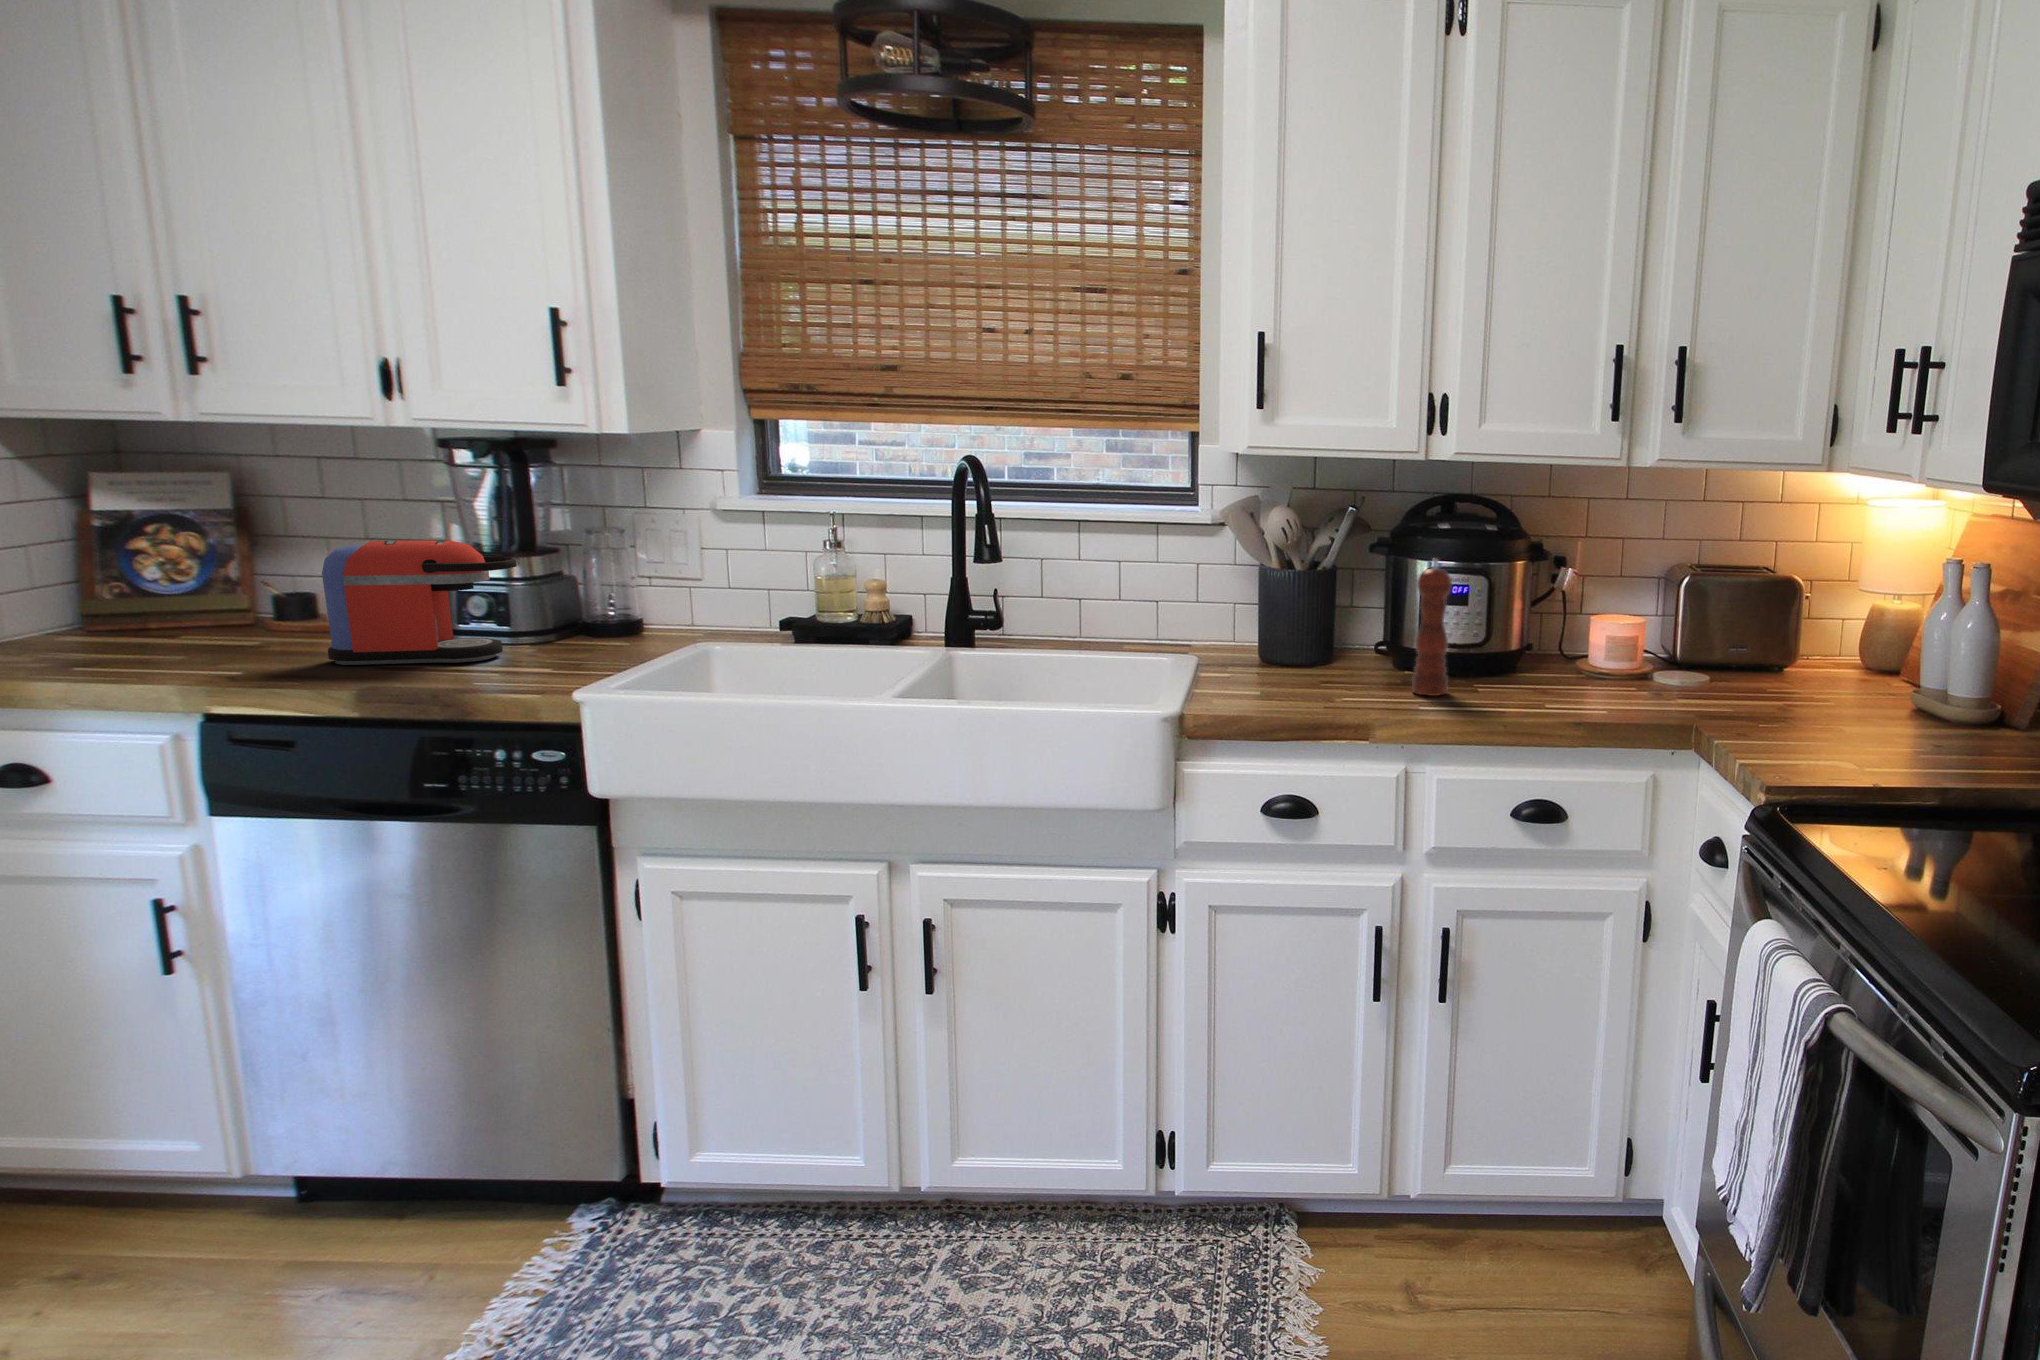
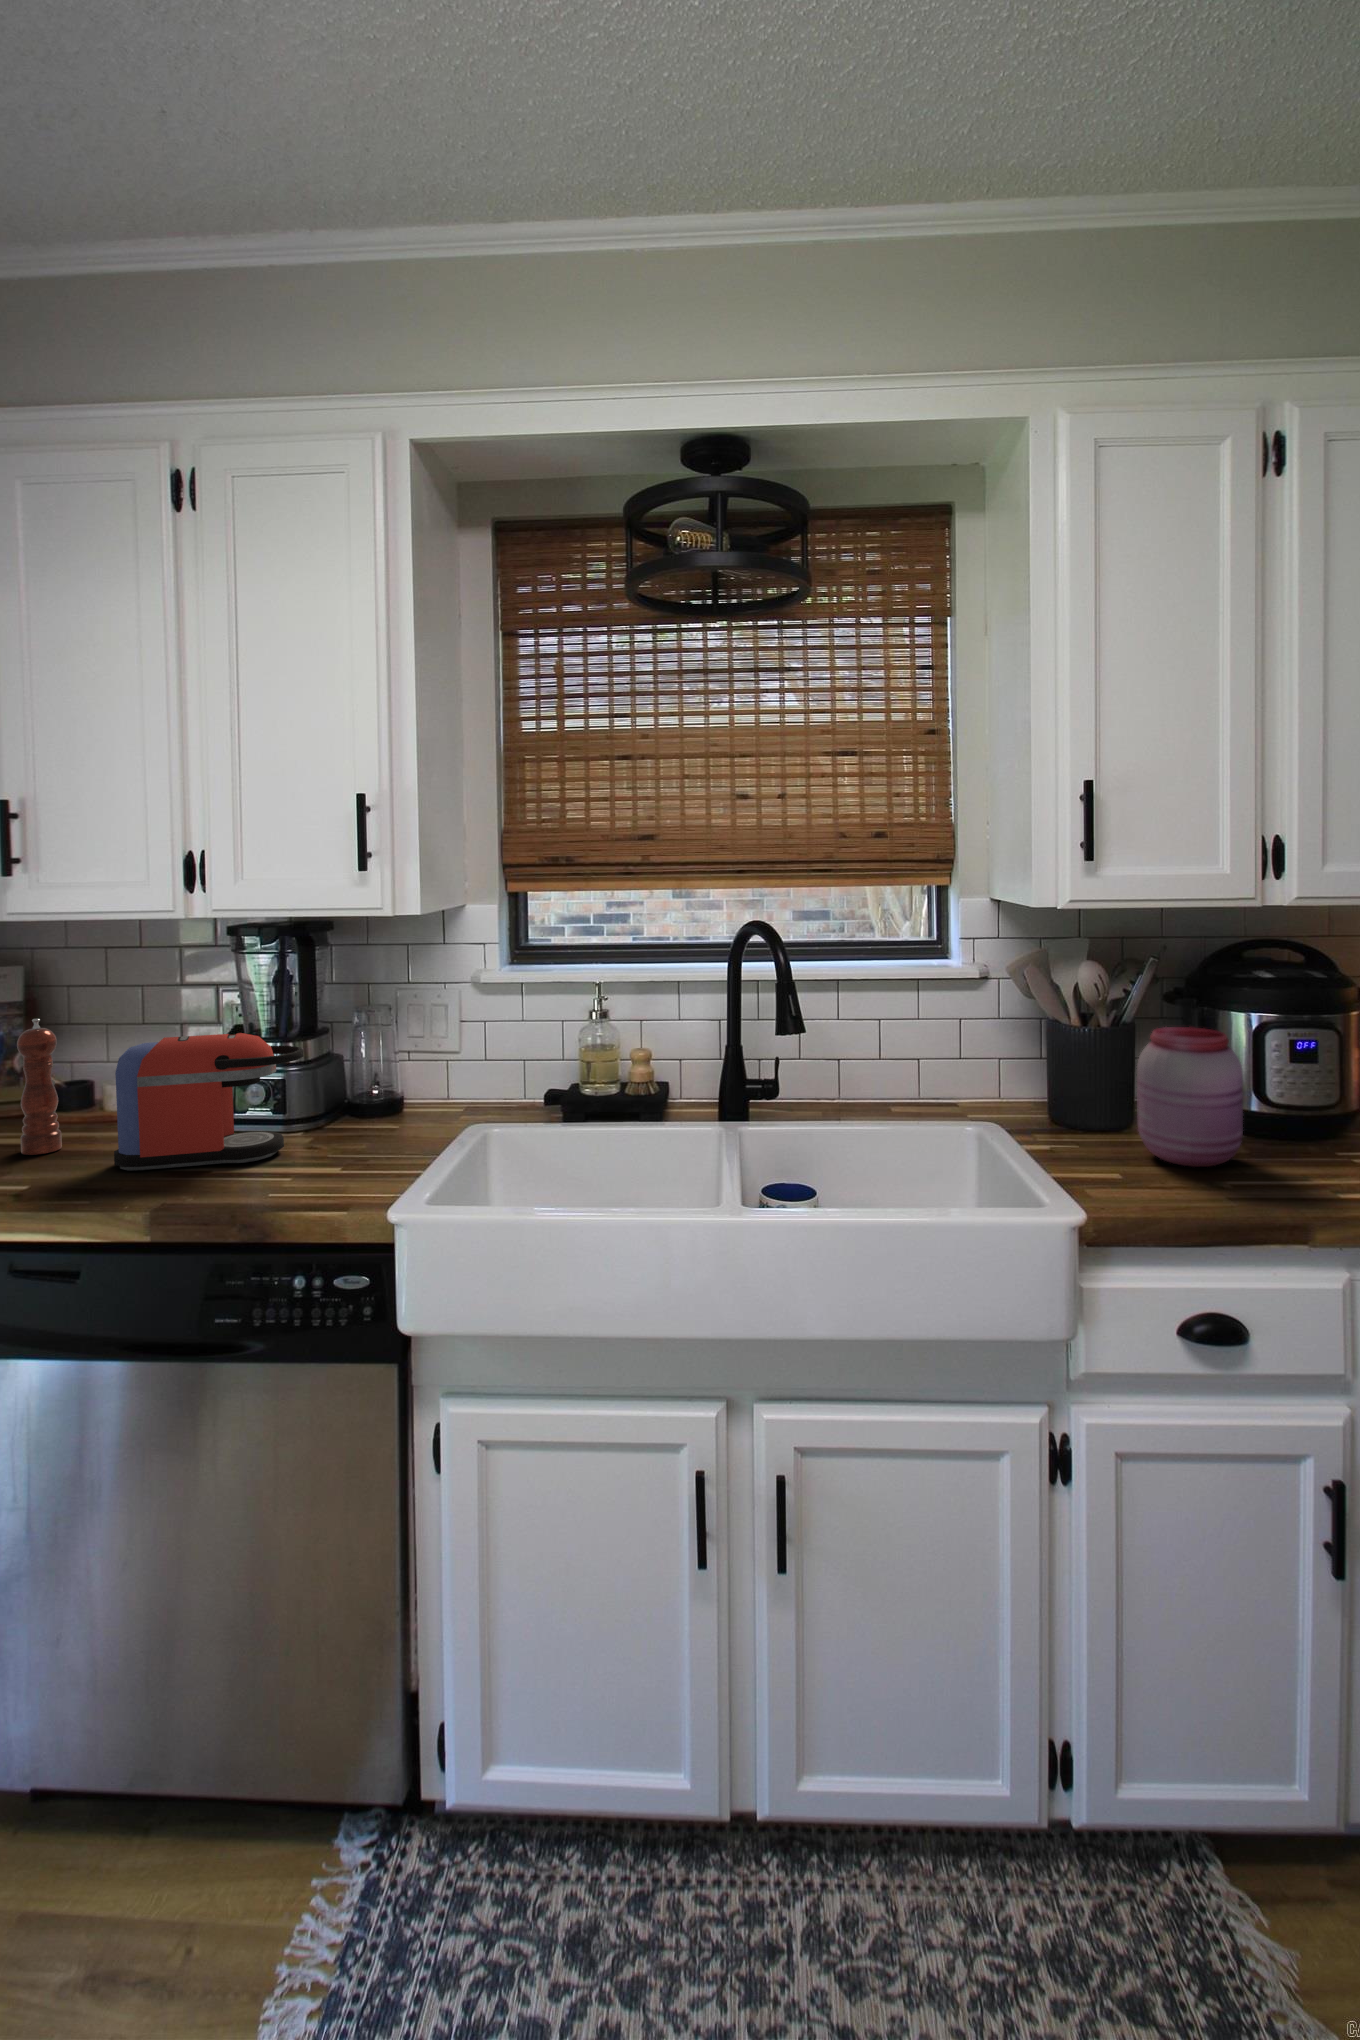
pepper mill: present [1412,559,1452,696] -> present [17,1019,62,1155]
jar: none [1293,566,1378,686] -> present [1137,1027,1243,1167]

